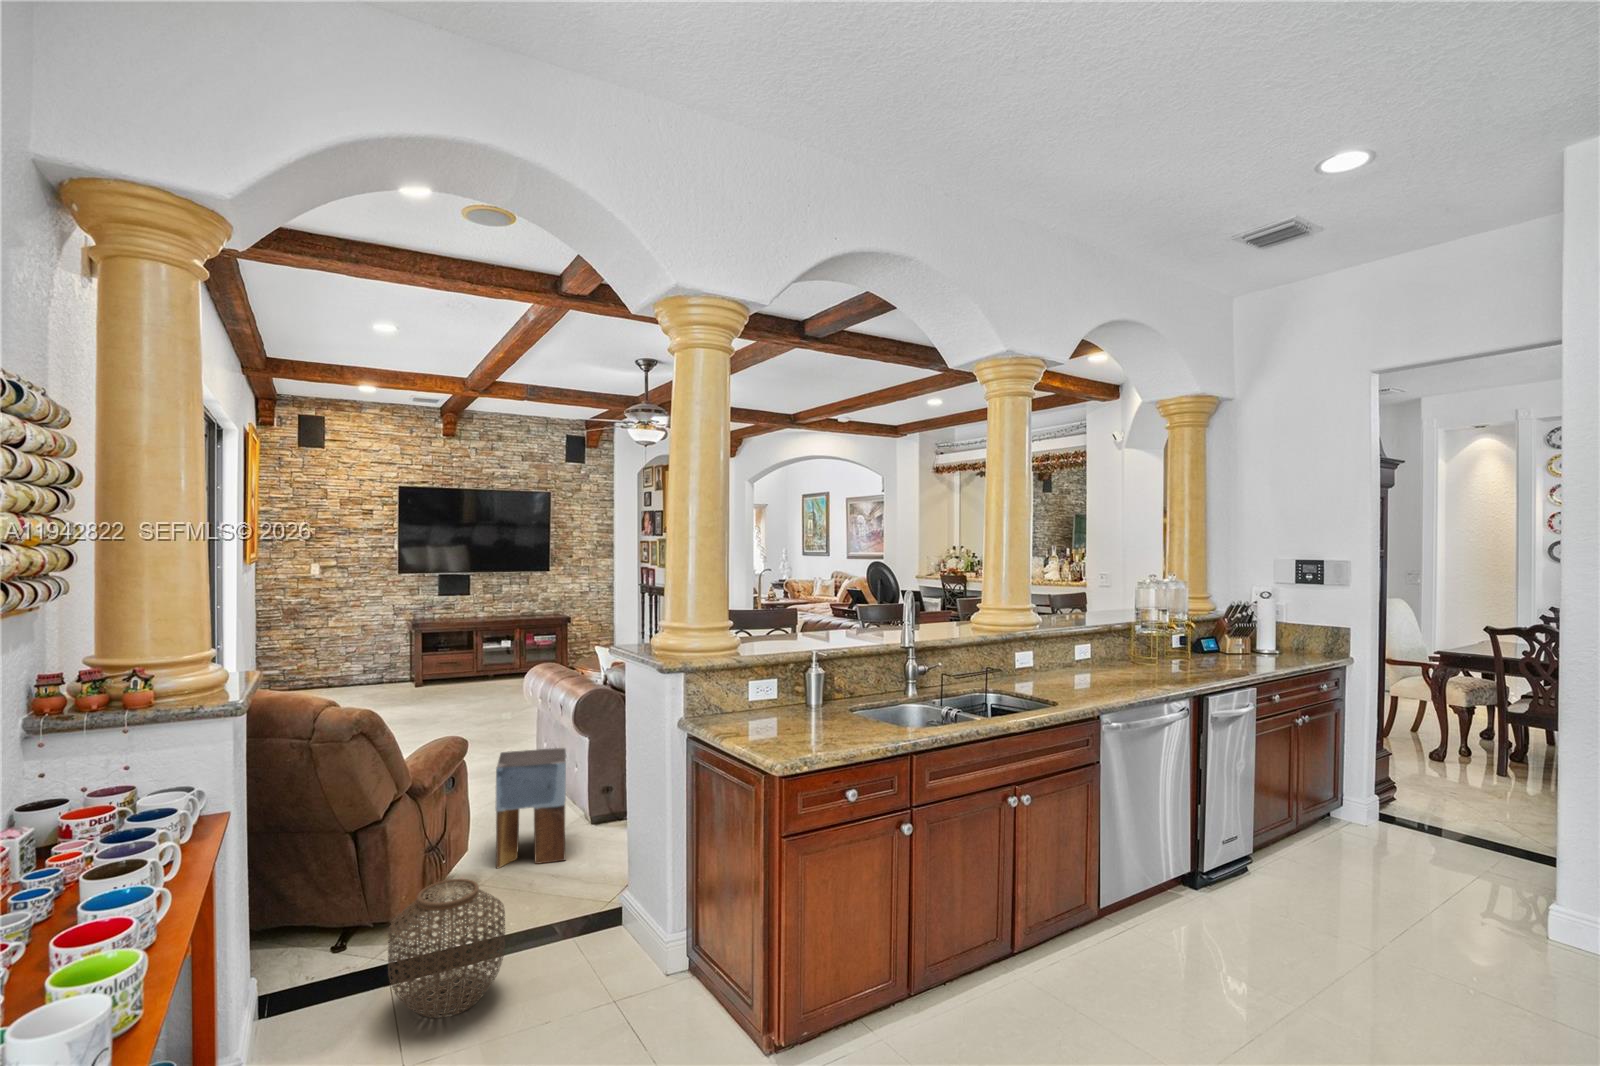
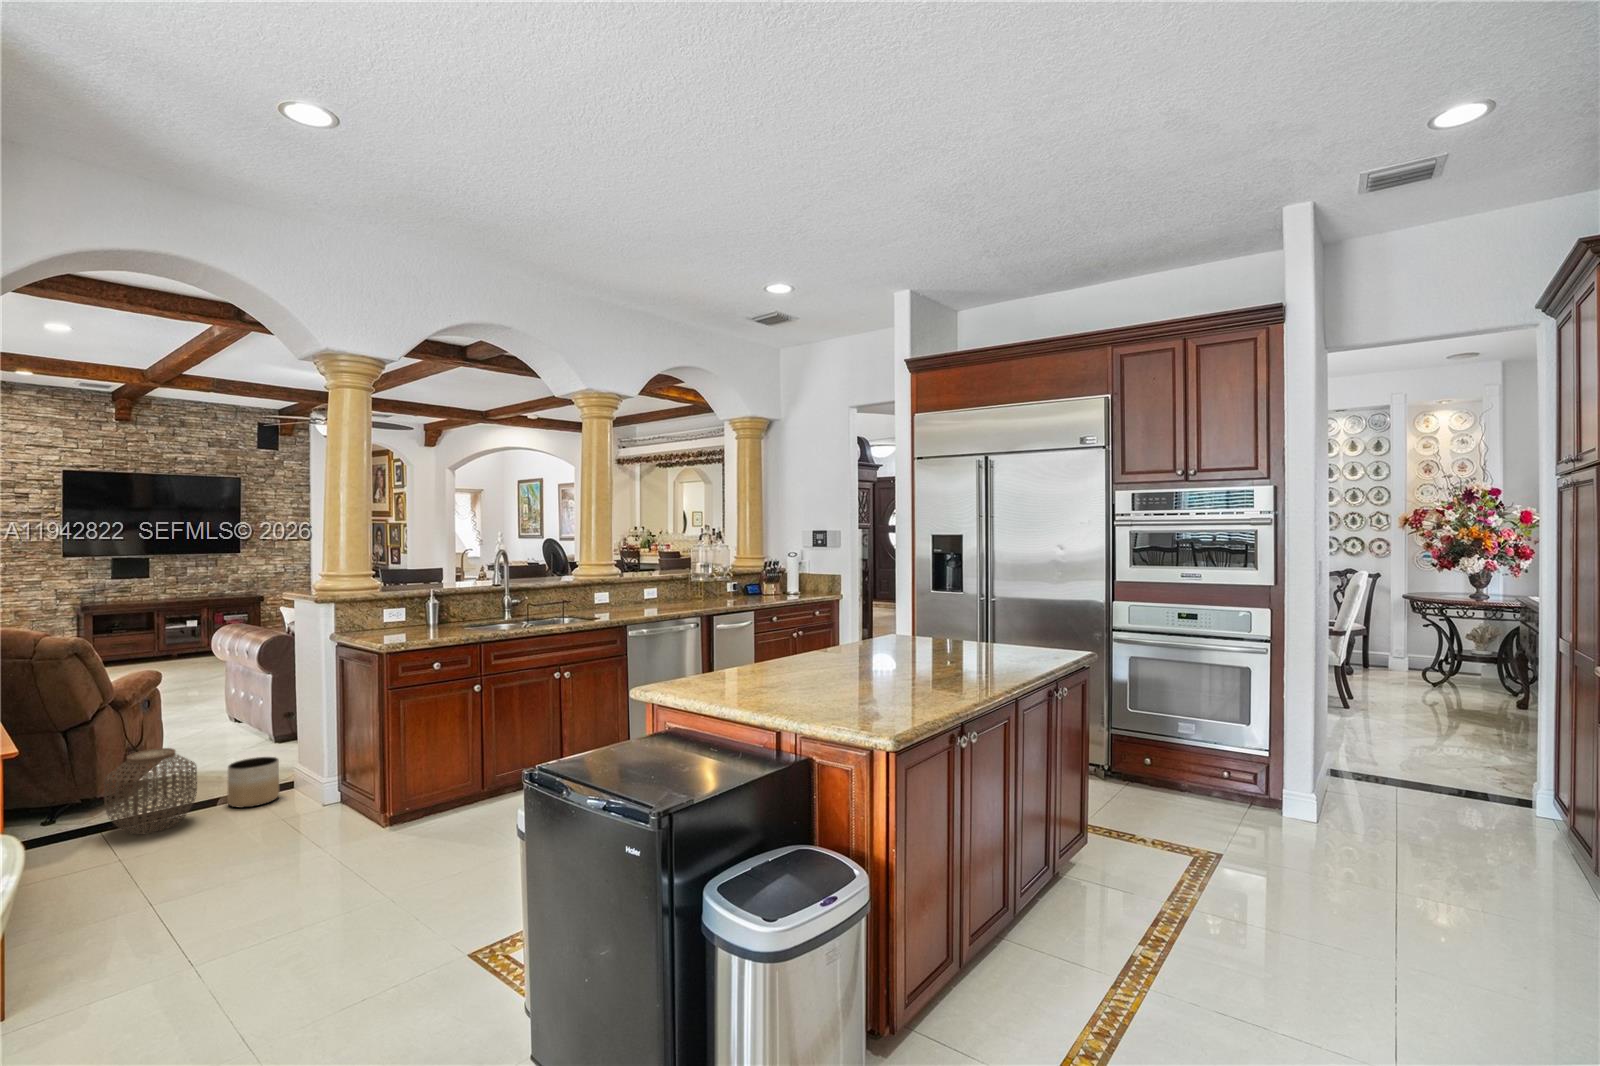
stool: present [495,748,566,868] -> none [186,681,250,771]
planter: none [543,885,607,970] -> present [227,757,279,808]

